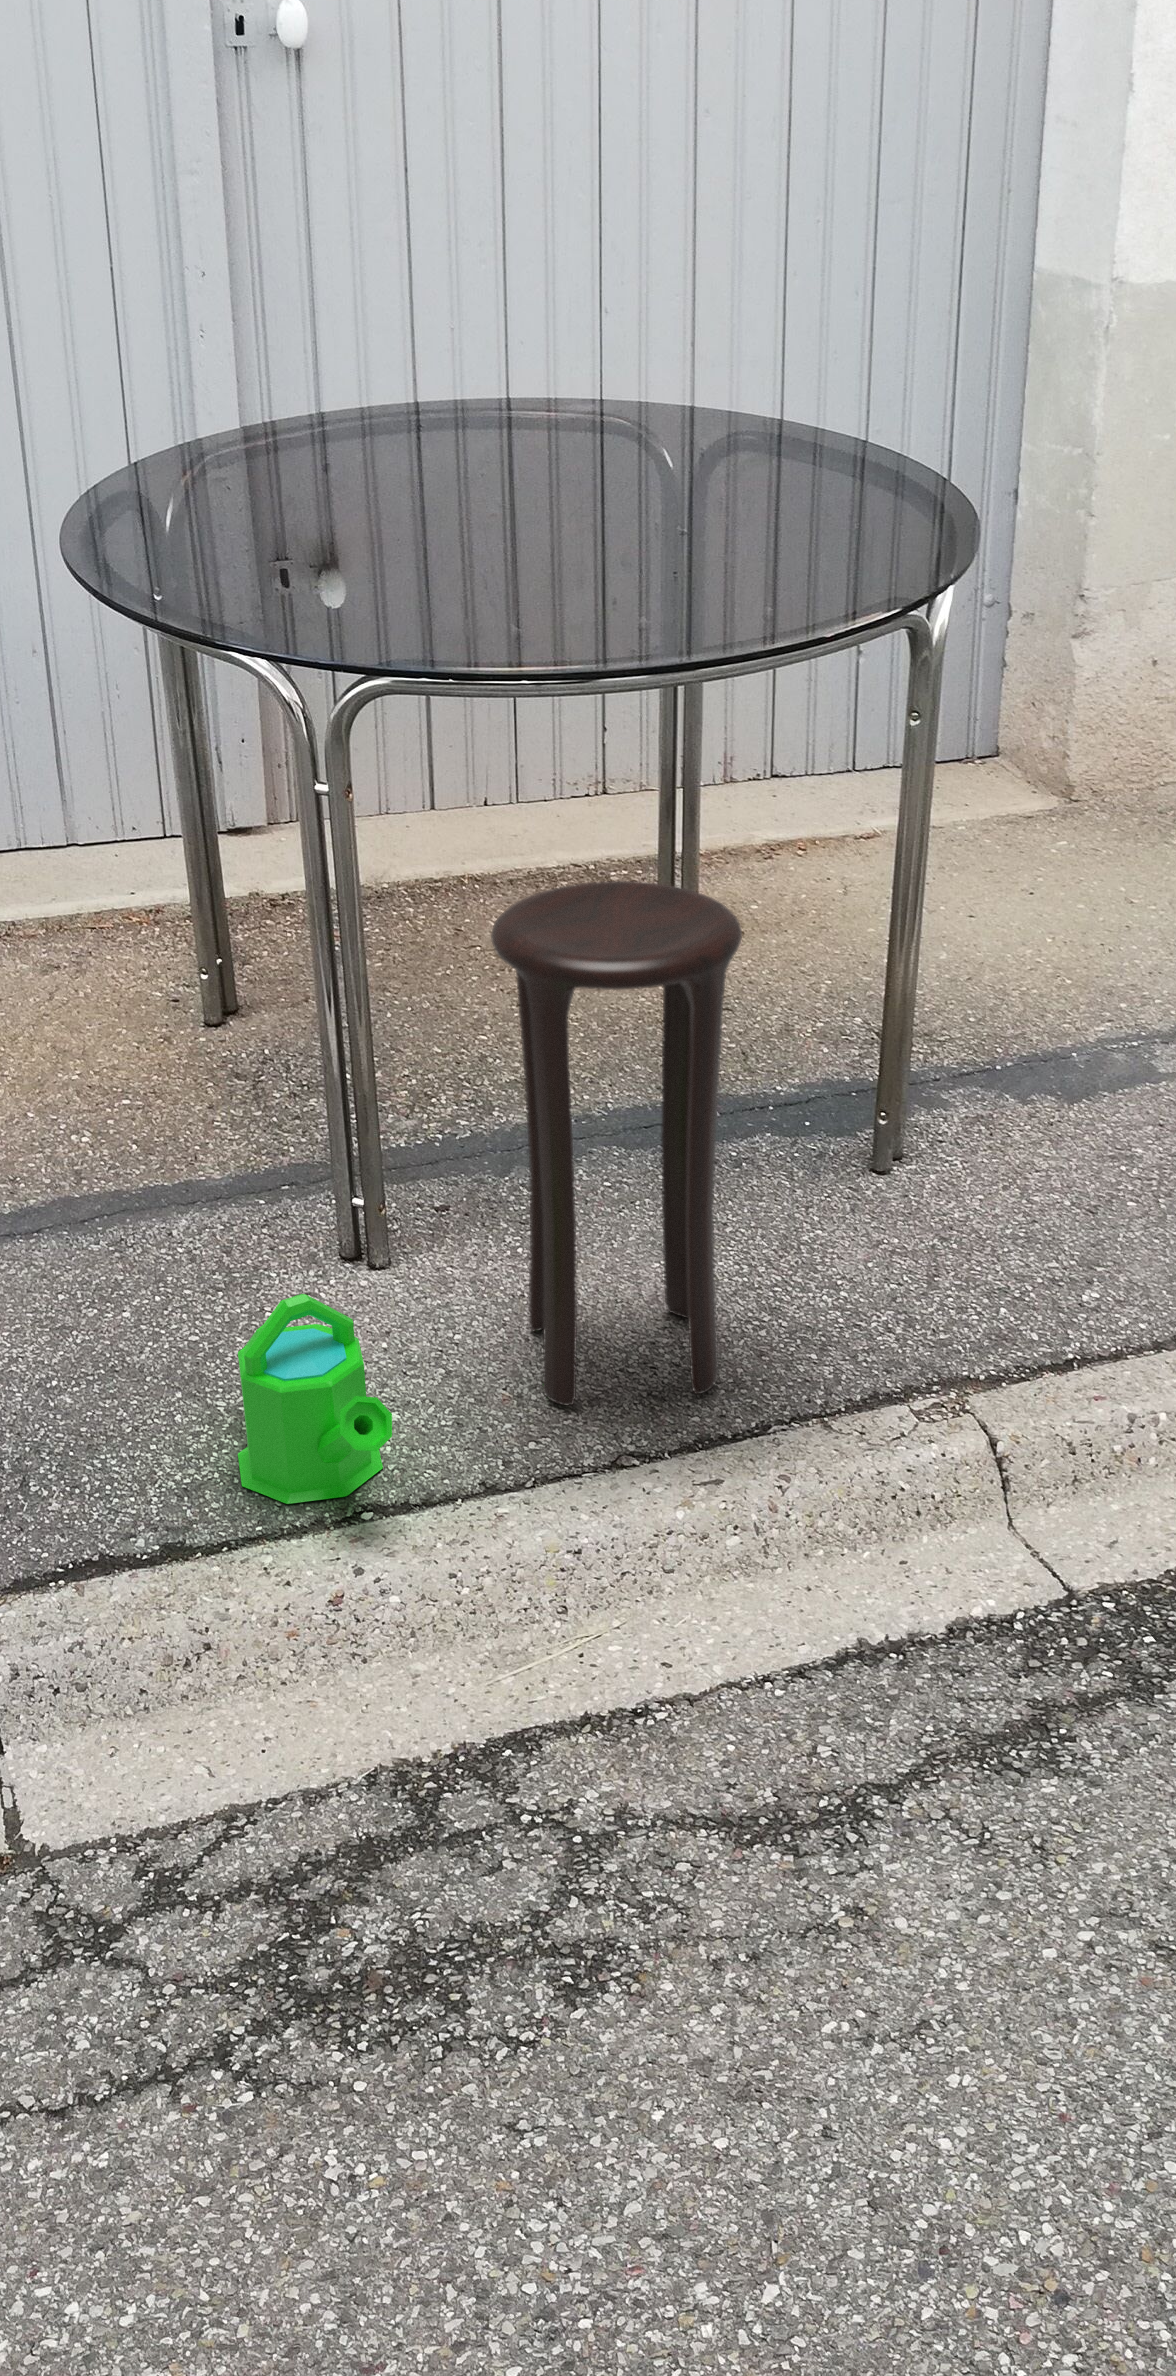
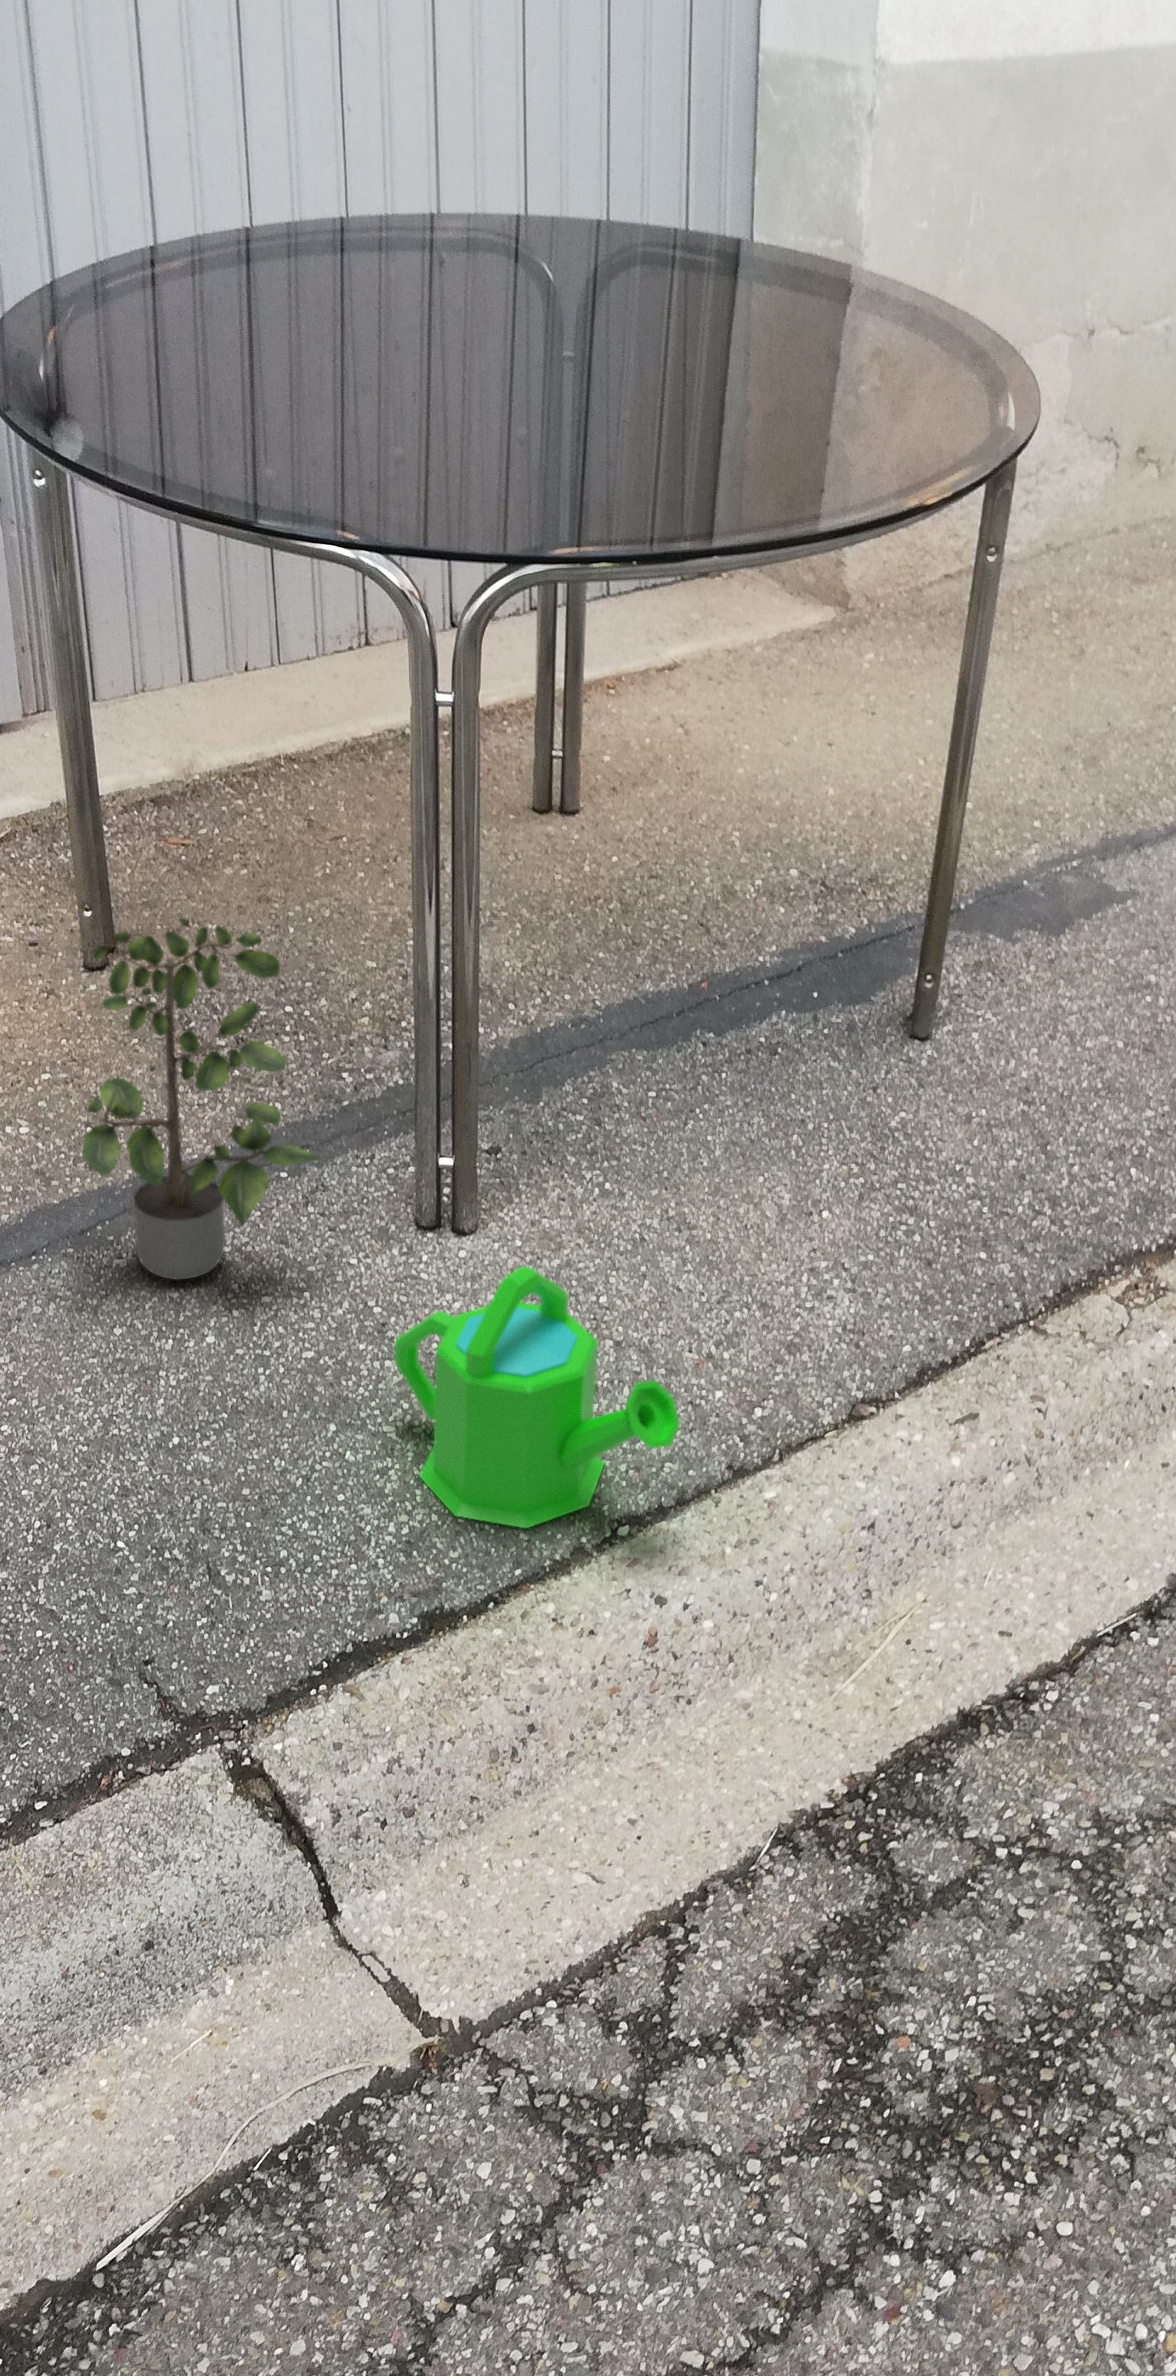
stool: present [491,881,742,1406] -> none [649,726,970,1353]
potted plant: none [85,998,266,1287] -> present [82,919,320,1279]

